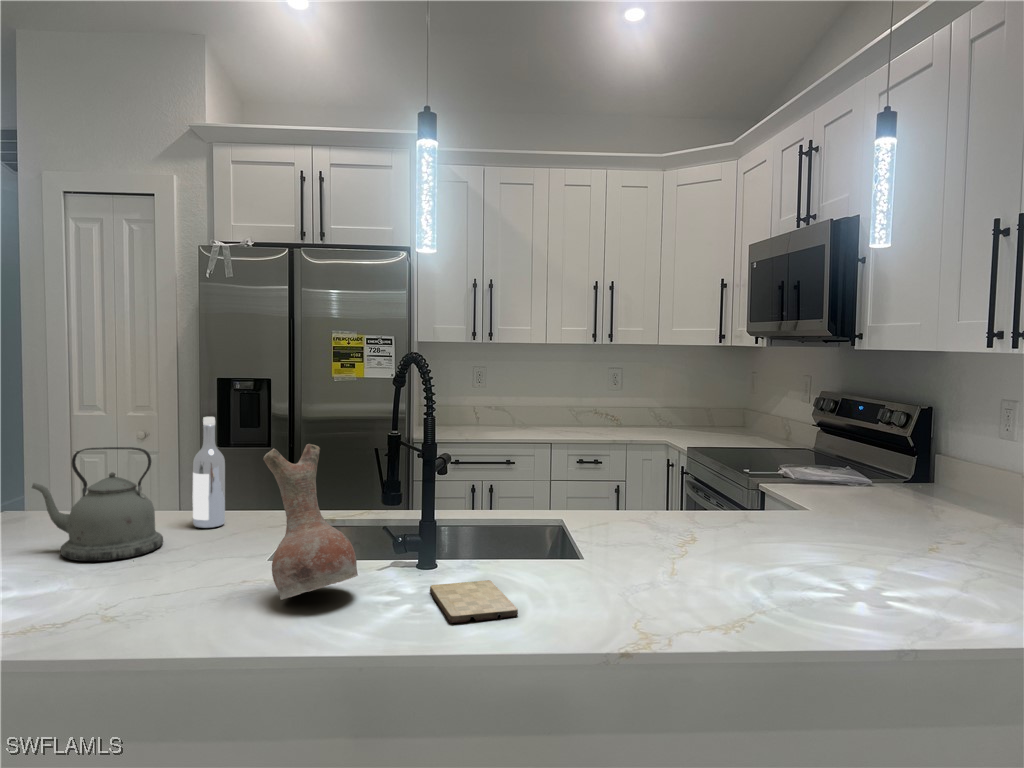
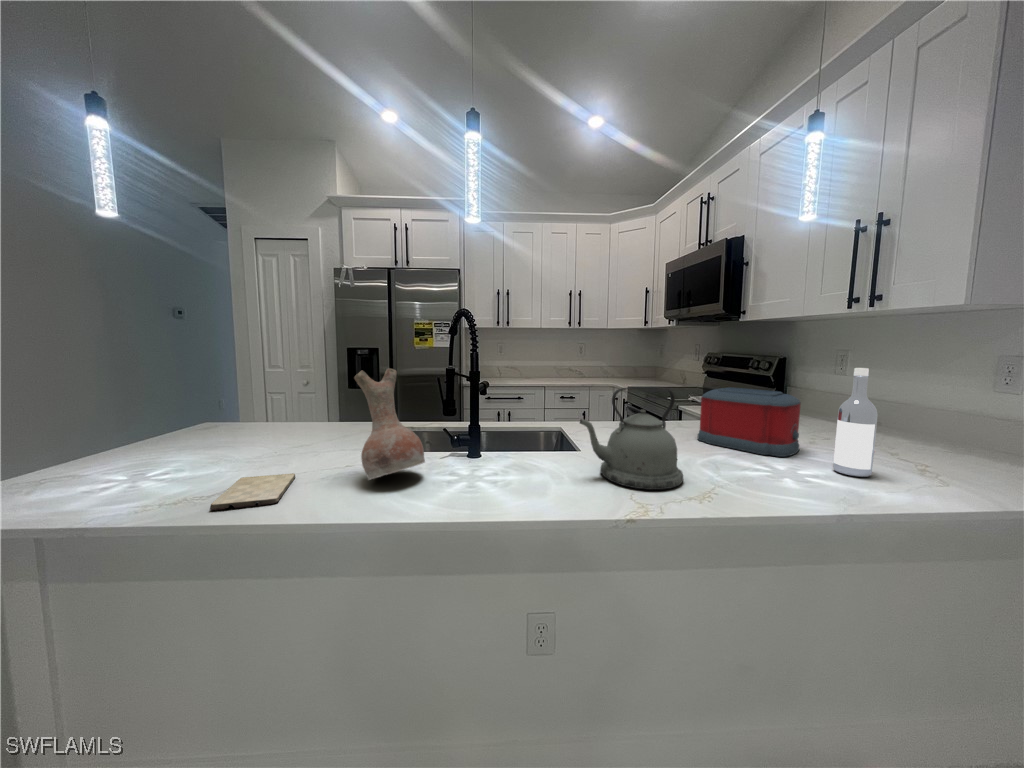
wine bottle: present [193,417,225,528] -> present [833,368,878,477]
kettle: present [32,447,163,561] -> present [580,387,683,490]
toaster: none [761,465,900,570] -> present [698,388,801,457]
cutting board: present [430,580,518,623] -> present [210,473,295,510]

